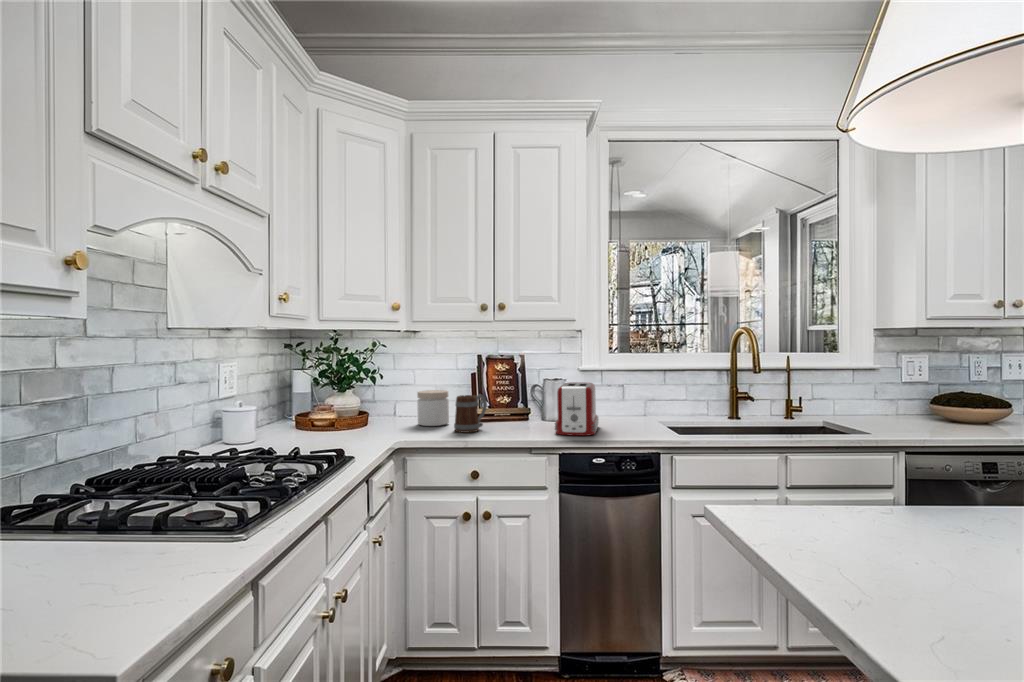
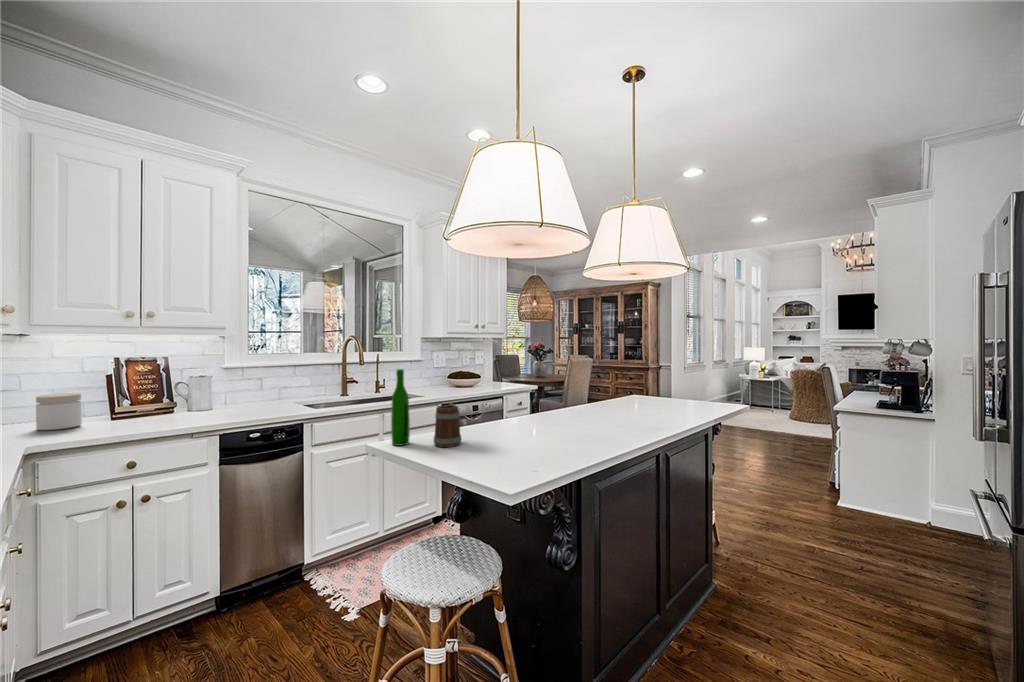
toaster: present [555,382,599,436] -> none [212,377,251,419]
wine bottle: none [759,388,796,535] -> present [391,369,410,446]
mug: present [454,395,487,433] -> present [434,403,461,447]

